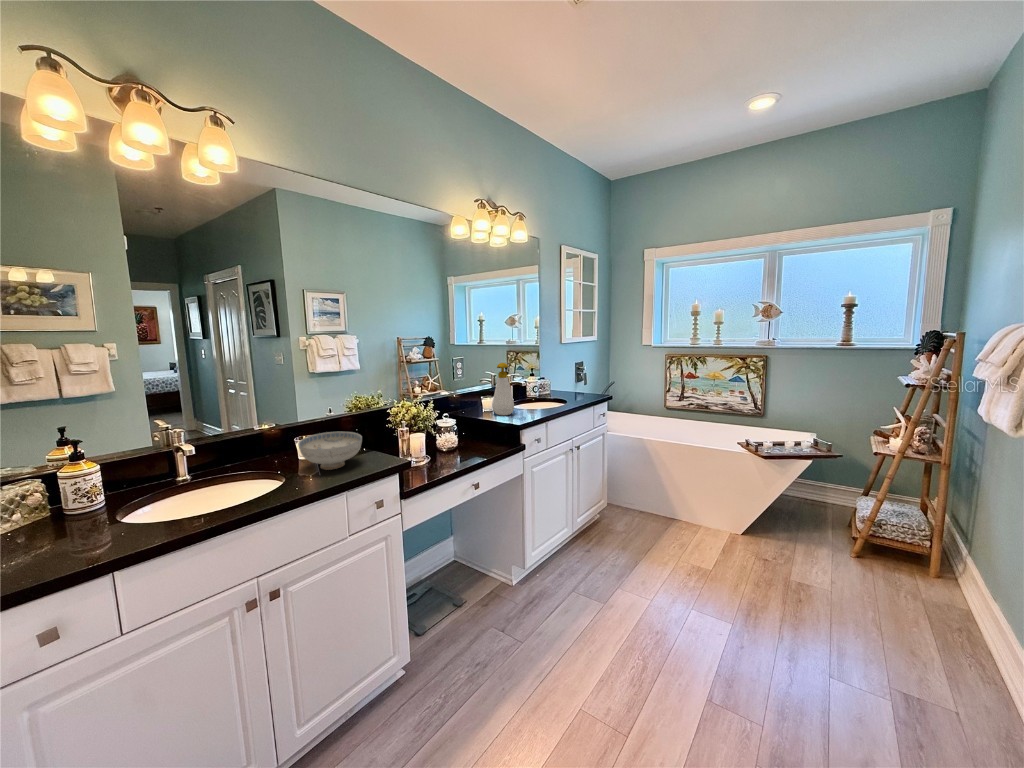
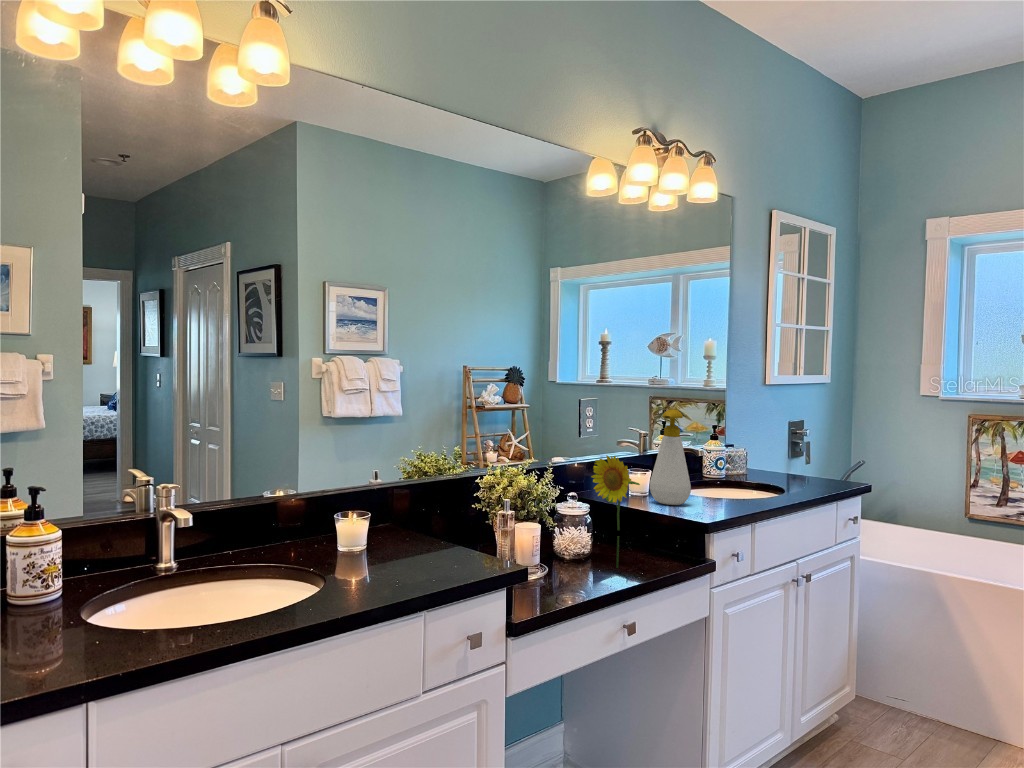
flower: none [453,392,480,453] -> present [591,455,640,568]
ceramic bowl: present [298,432,362,470] -> none [347,507,448,572]

